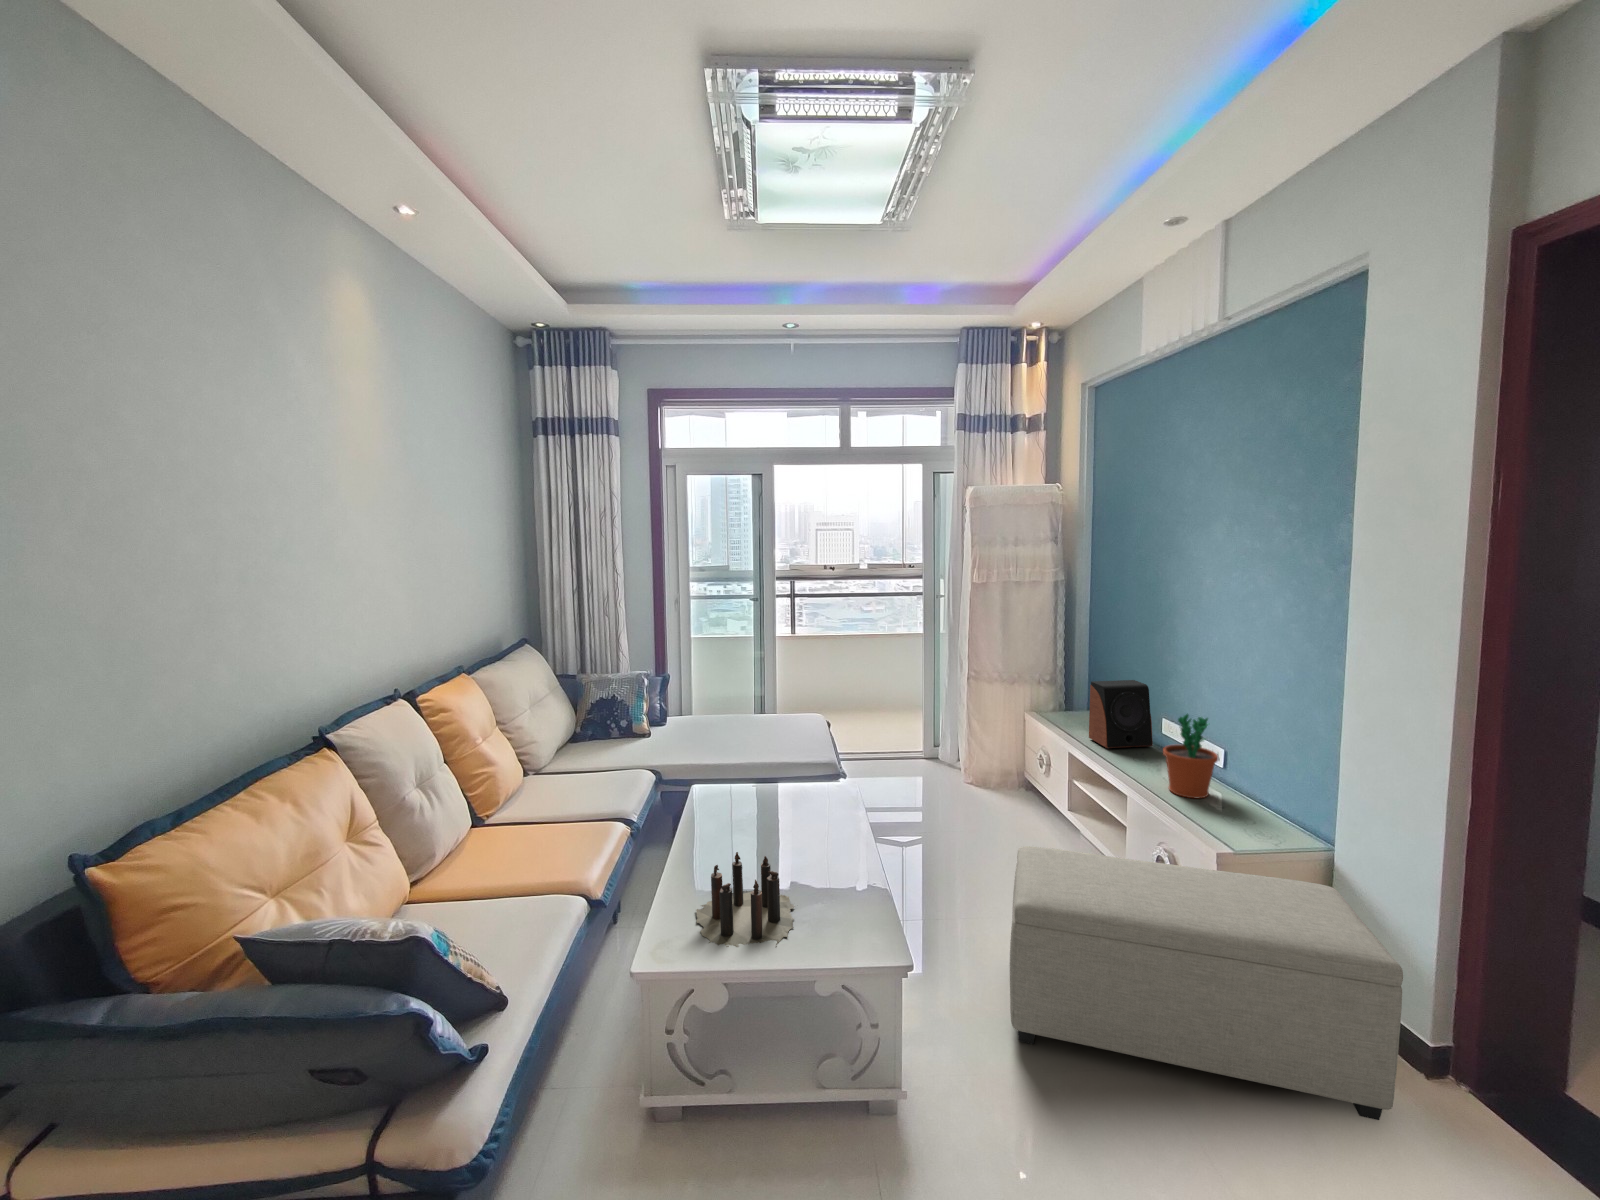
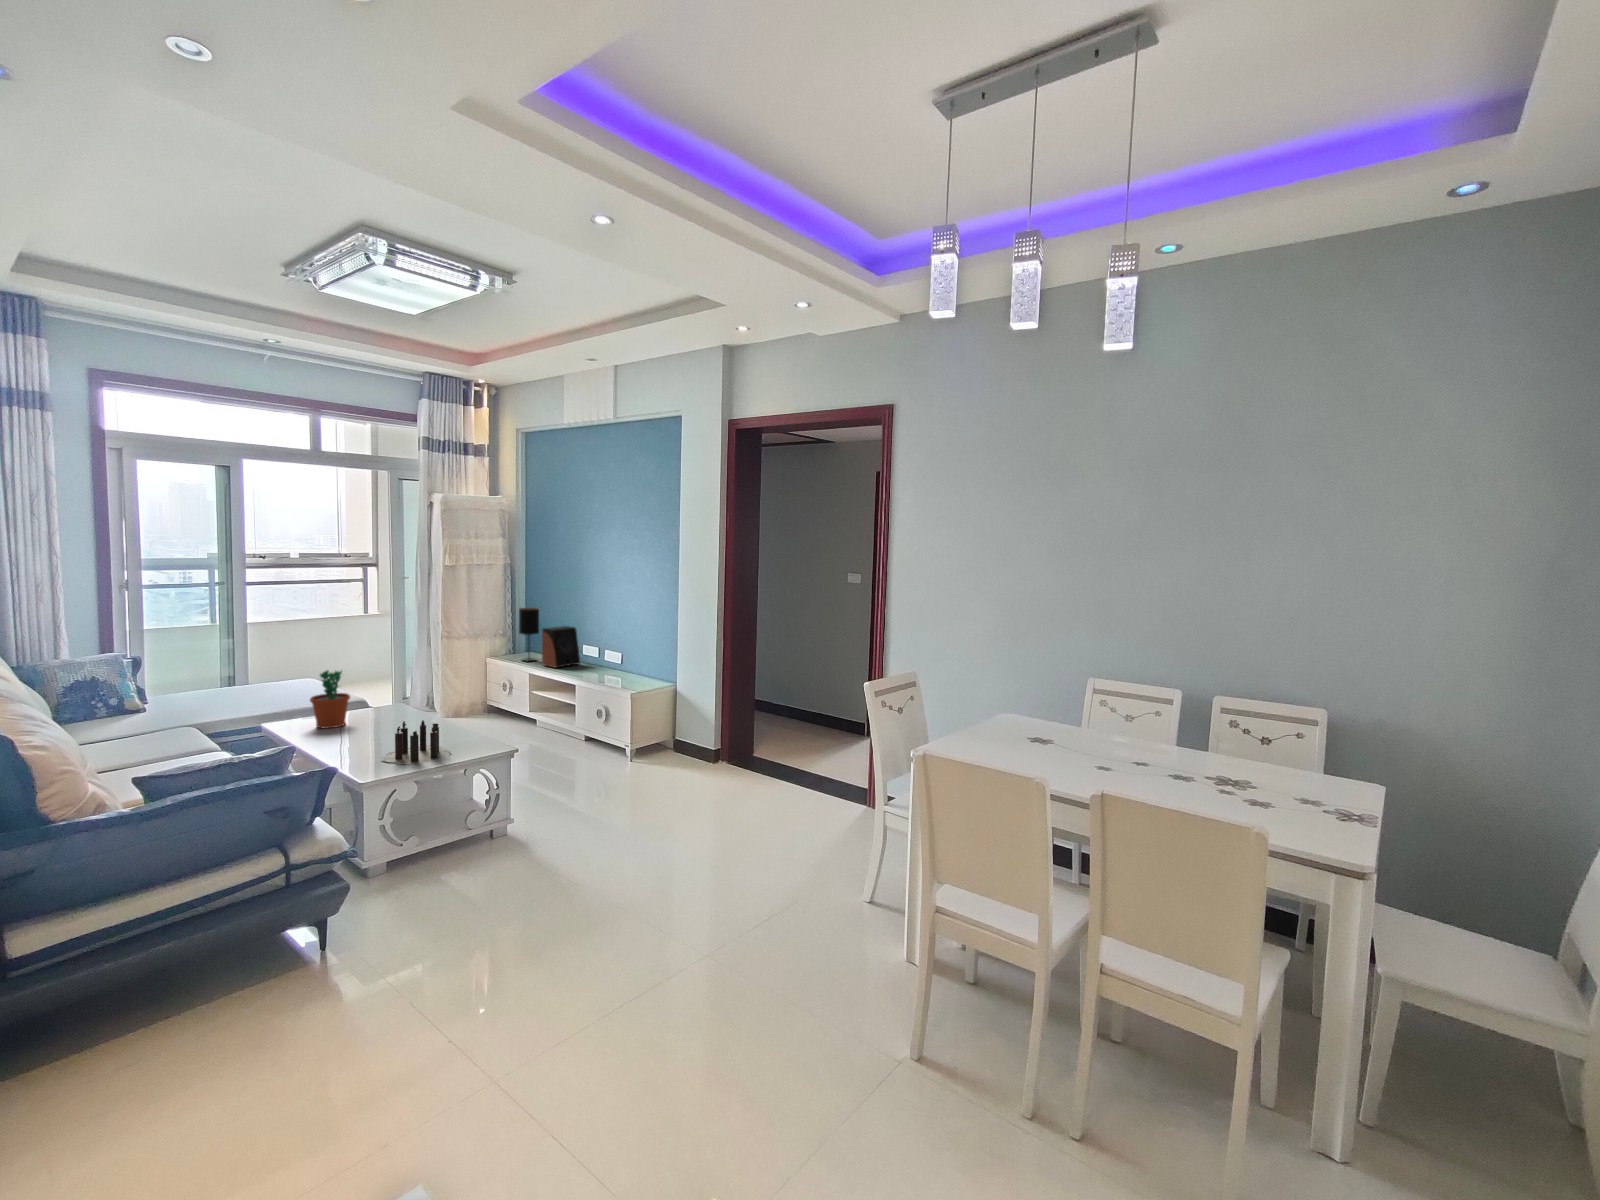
table lamp: none [1064,645,1095,726] -> present [519,608,539,661]
flower pot: present [1163,714,1218,798] -> present [310,670,350,729]
ottoman: present [1010,846,1403,1120] -> none [537,696,702,797]

